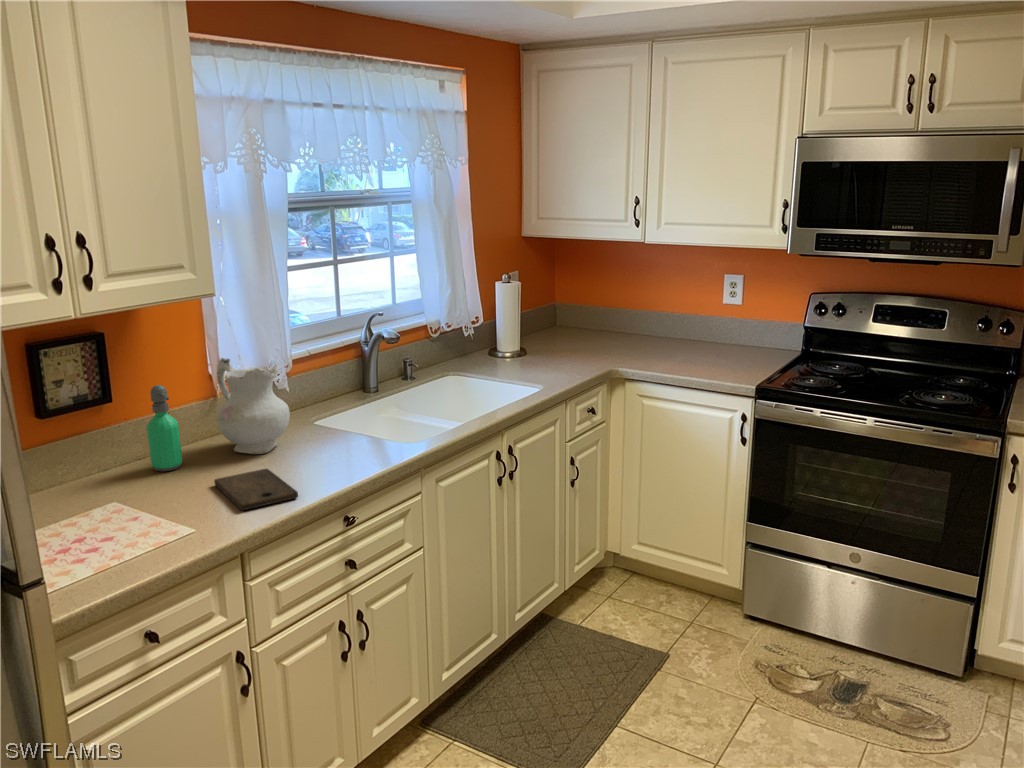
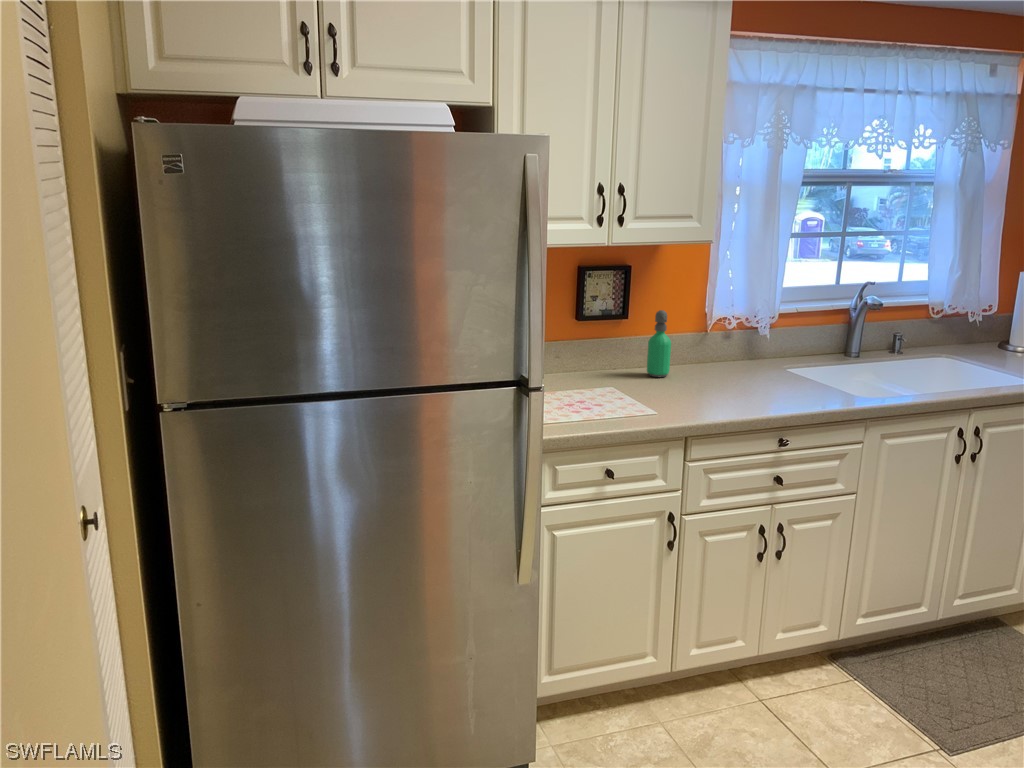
ceramic pitcher: present [217,358,290,454] -> none [702,299,762,380]
cutting board: present [214,469,298,510] -> none [685,387,743,411]

